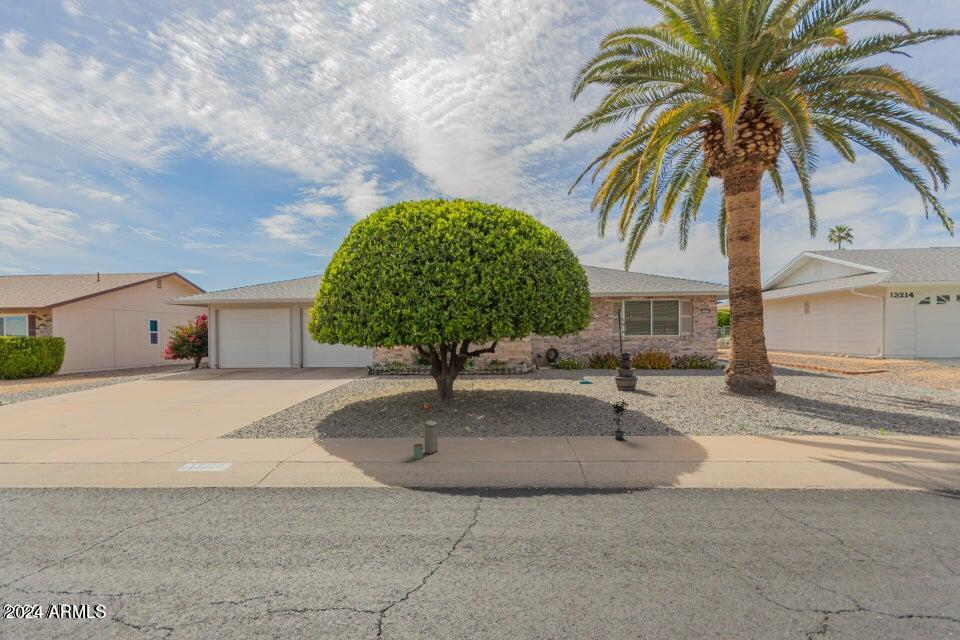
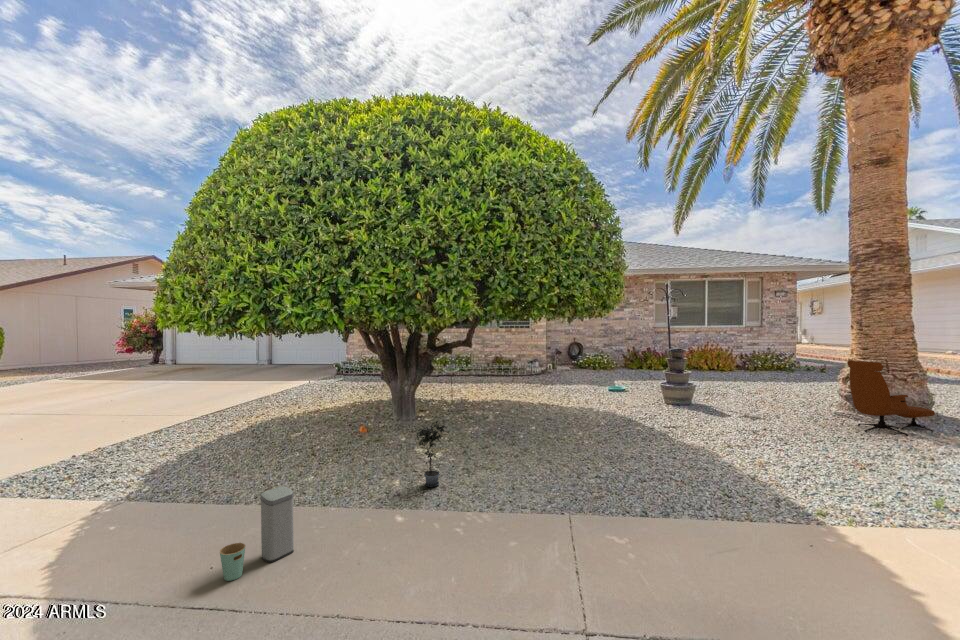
lounge chair: none [723,359,773,404] -> present [847,360,935,436]
potted plant: present [612,400,628,440] -> present [416,421,446,487]

